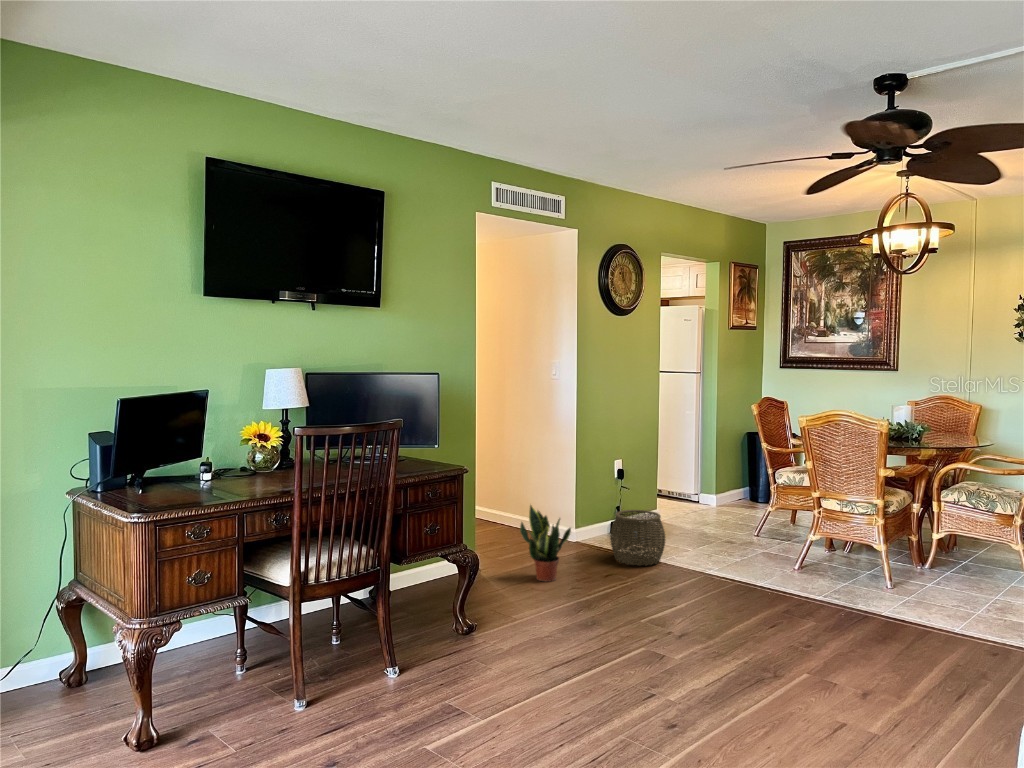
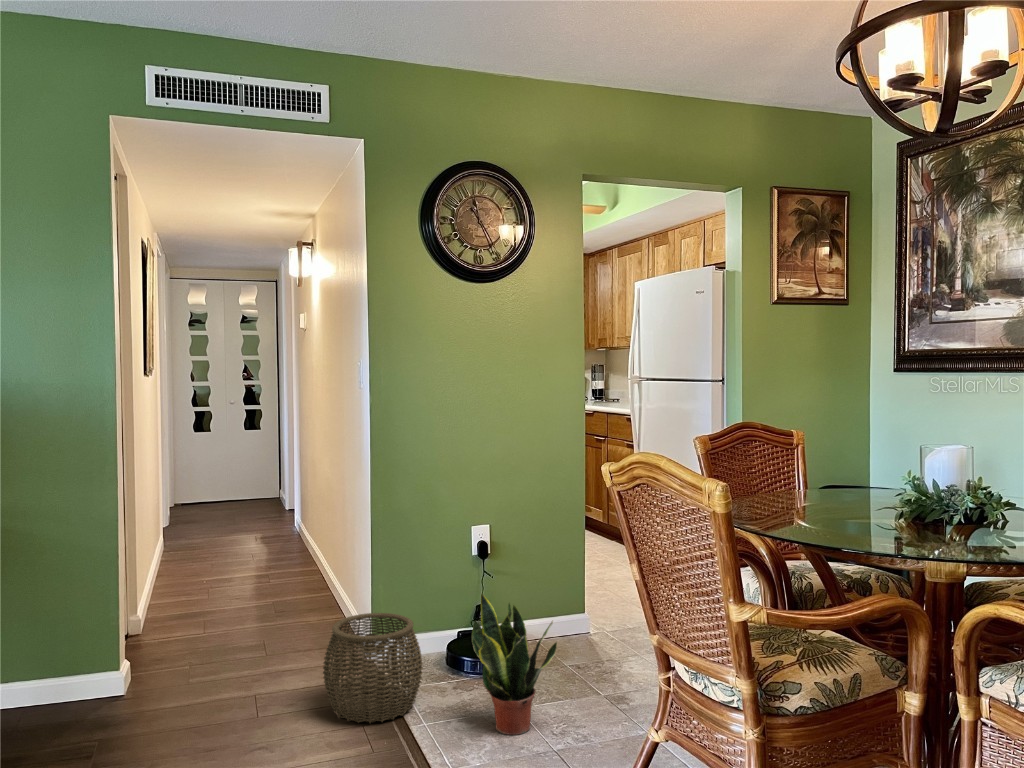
potted plant: present [520,505,571,582] -> present [472,594,557,735]

